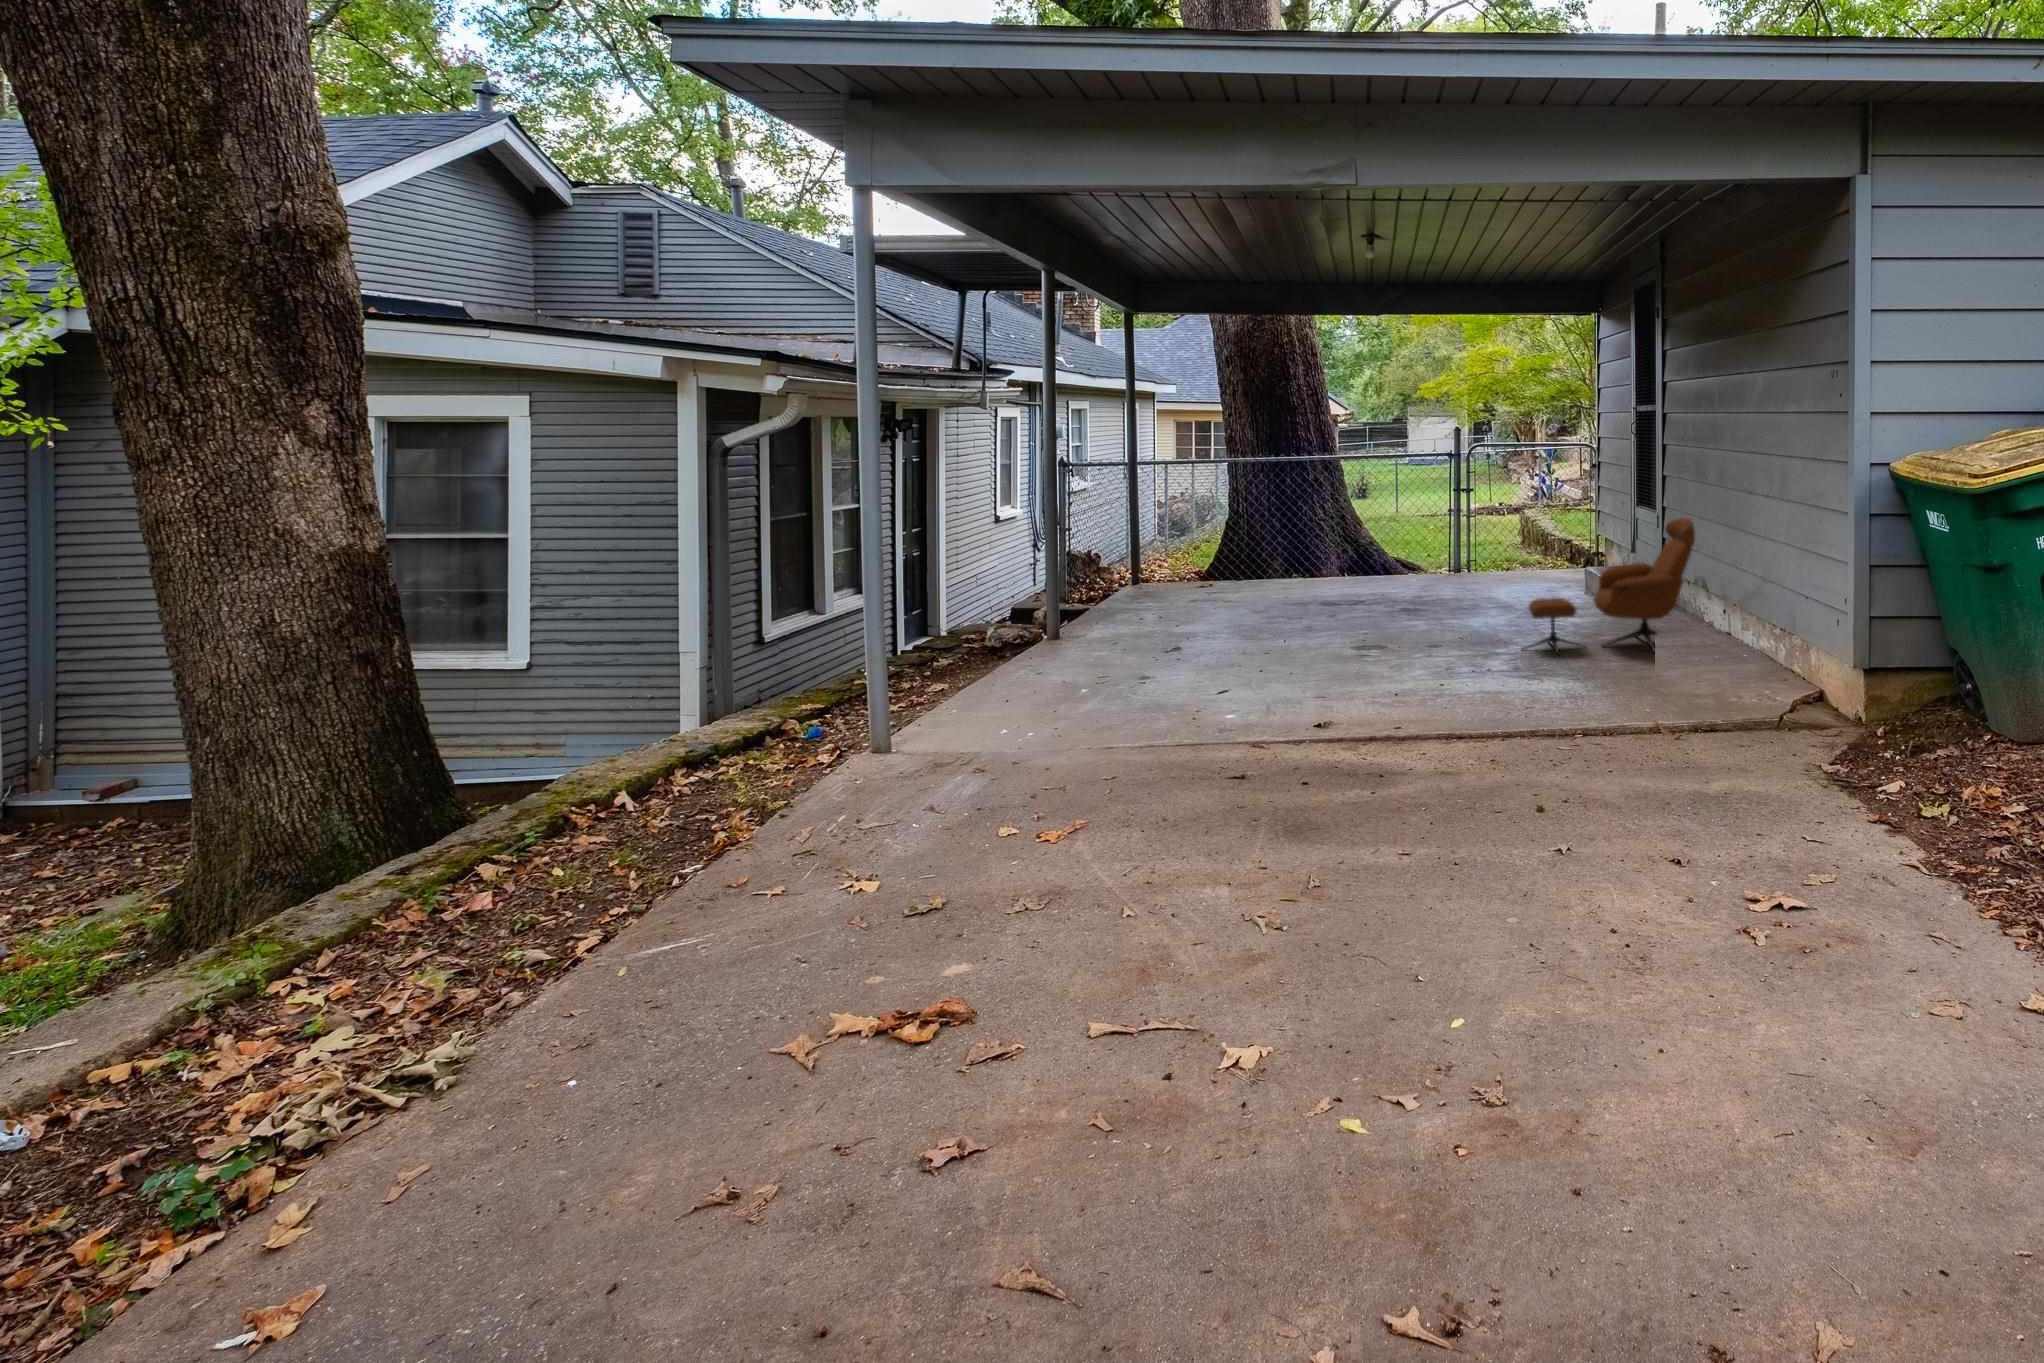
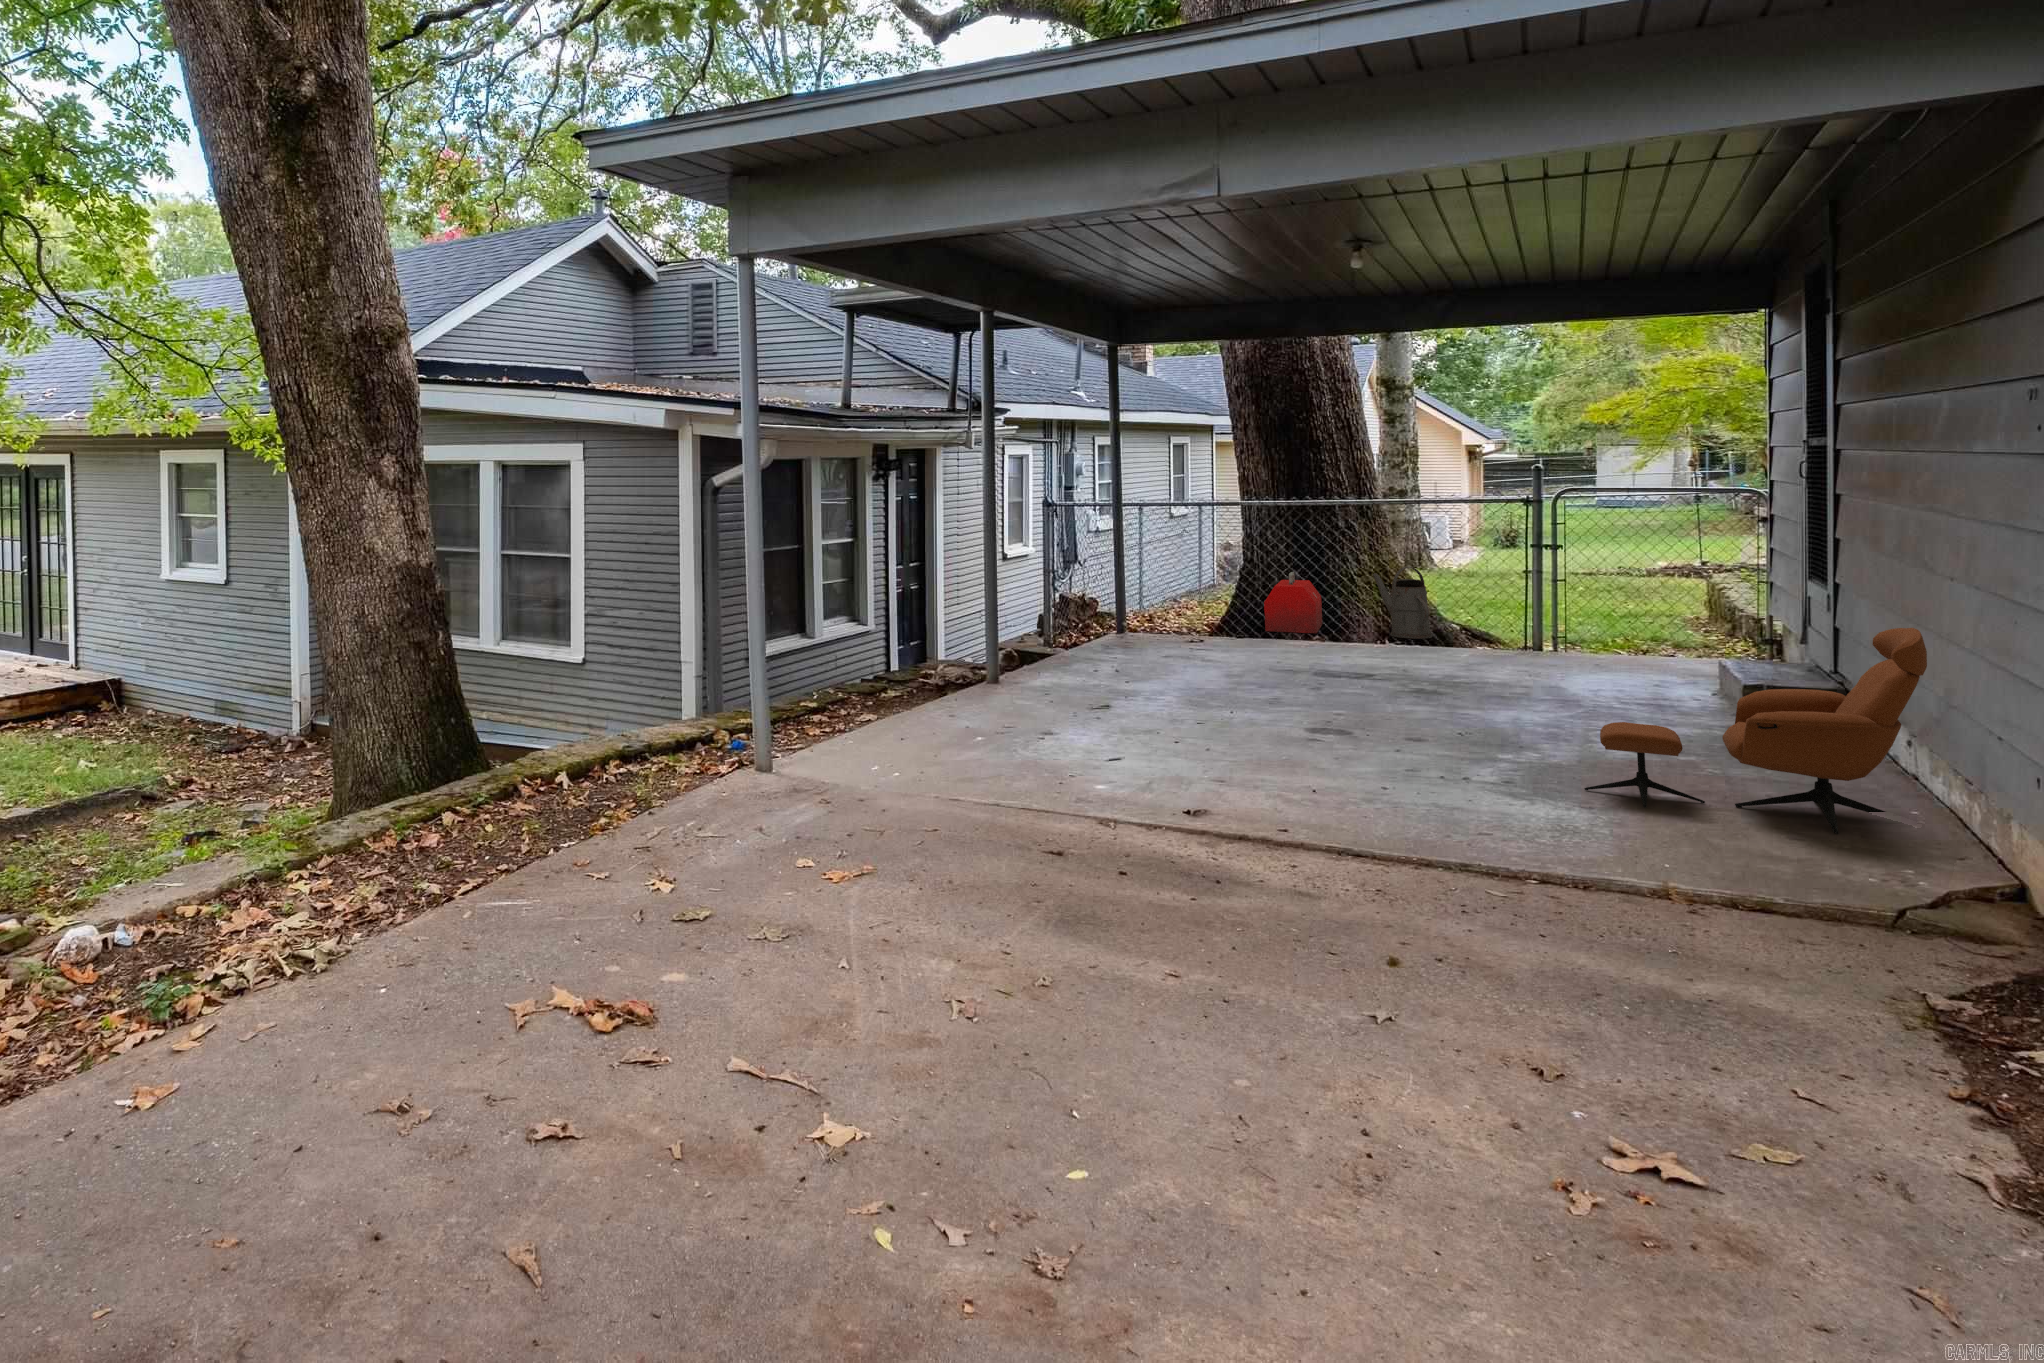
watering can: none [1320,502,1364,560] -> present [1373,567,1432,639]
toolbox: none [1243,513,1283,565] -> present [1264,572,1322,633]

